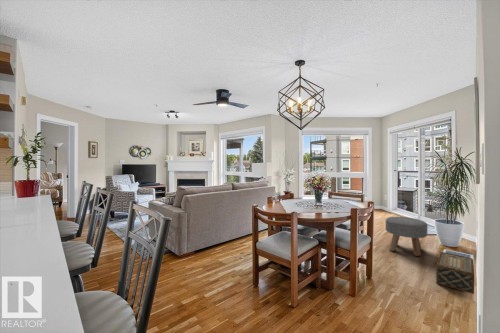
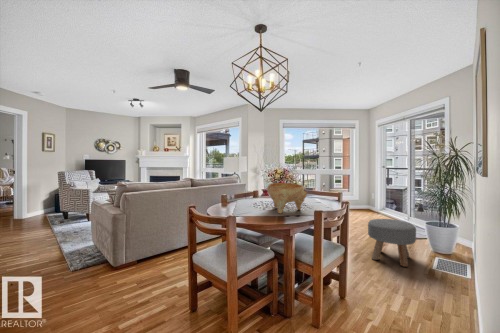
decorative bowl: none [309,187,341,211] -> present [267,183,307,213]
woven basket: present [436,252,474,294] -> none [425,263,473,321]

